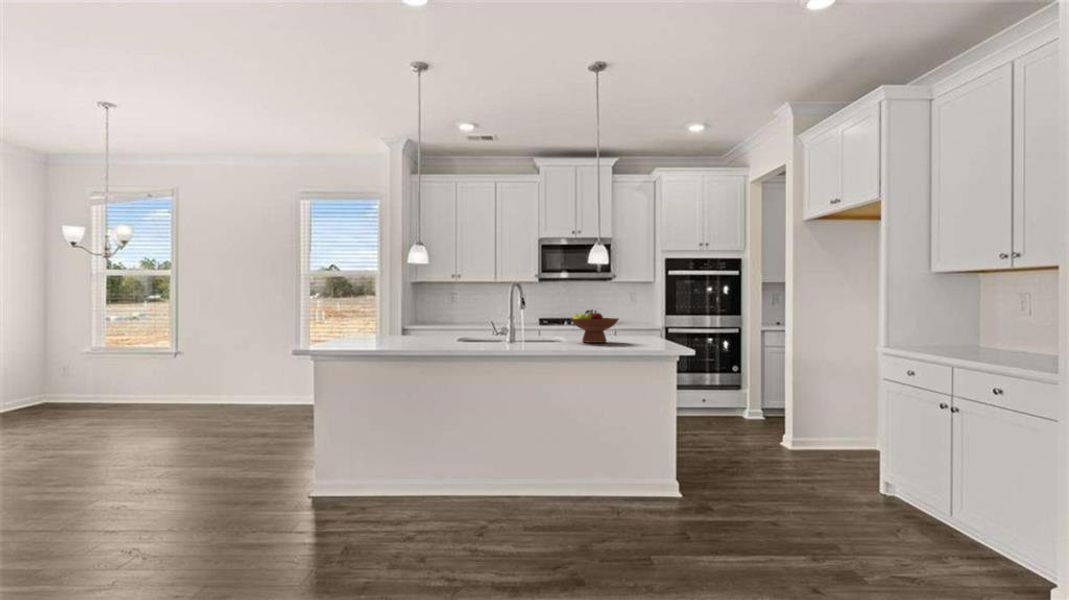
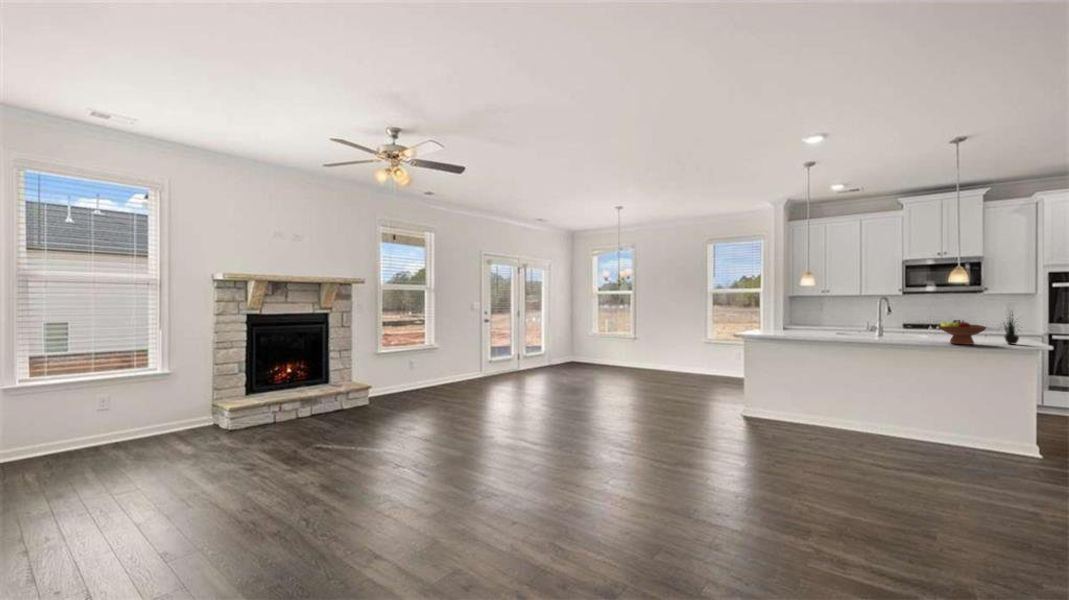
potted plant: none [626,289,652,340] -> present [1003,314,1019,345]

